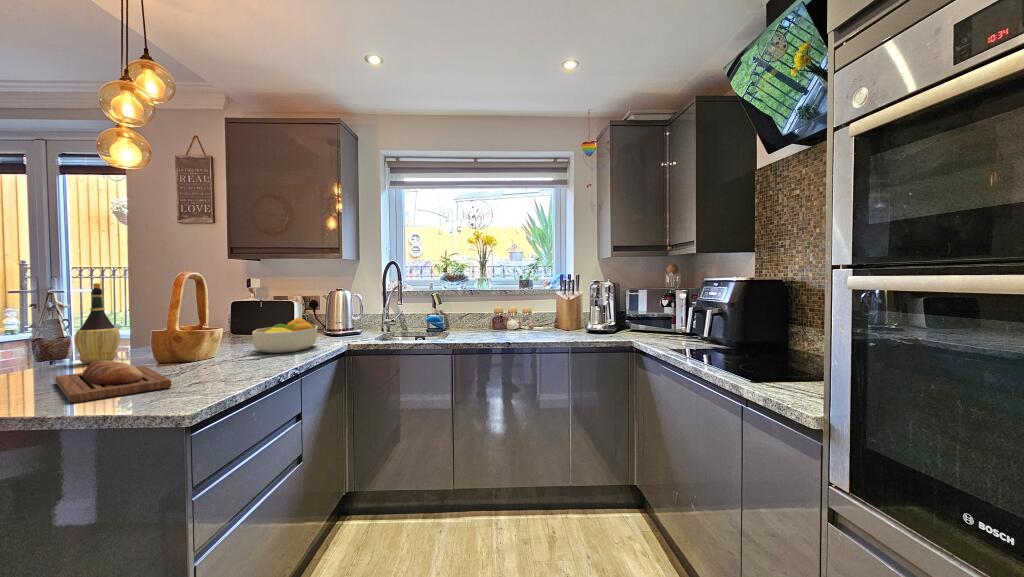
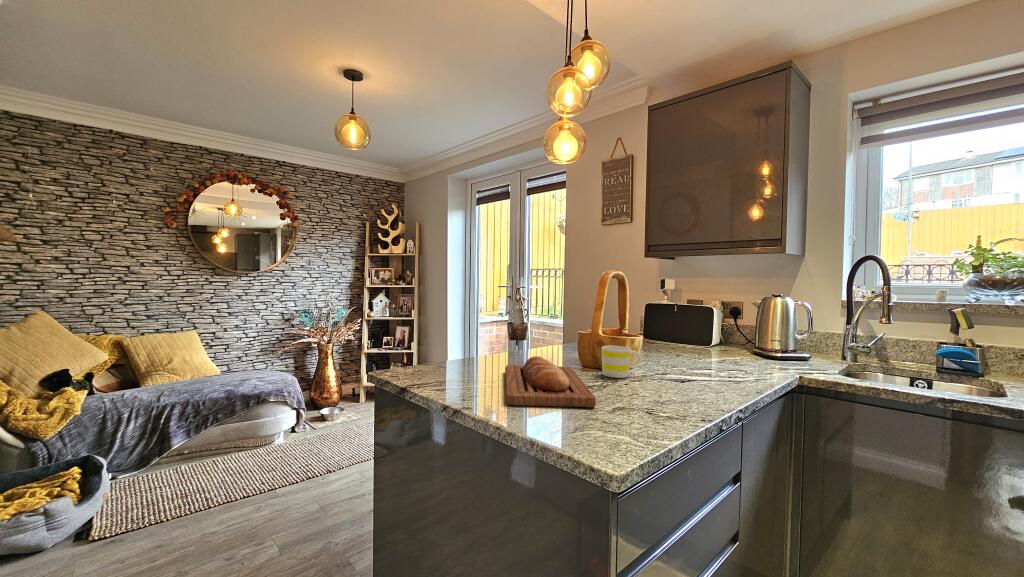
wine bottle: present [75,283,120,363] -> none [524,277,555,354]
fruit bowl: present [252,317,318,353] -> none [675,329,759,377]
mug: none [178,341,218,367] -> present [602,346,640,378]

